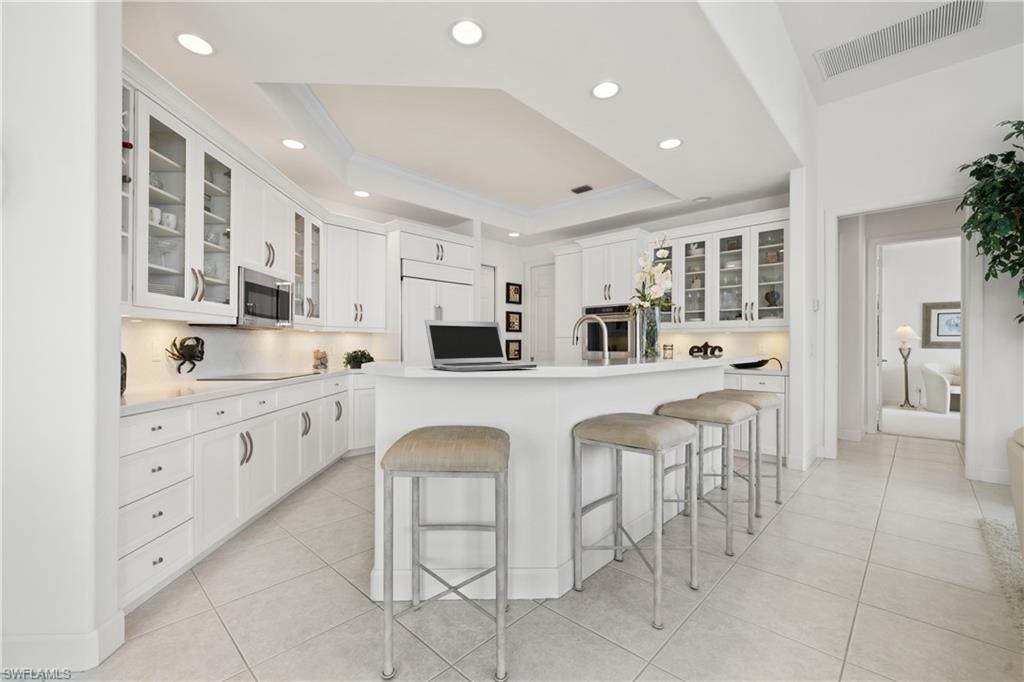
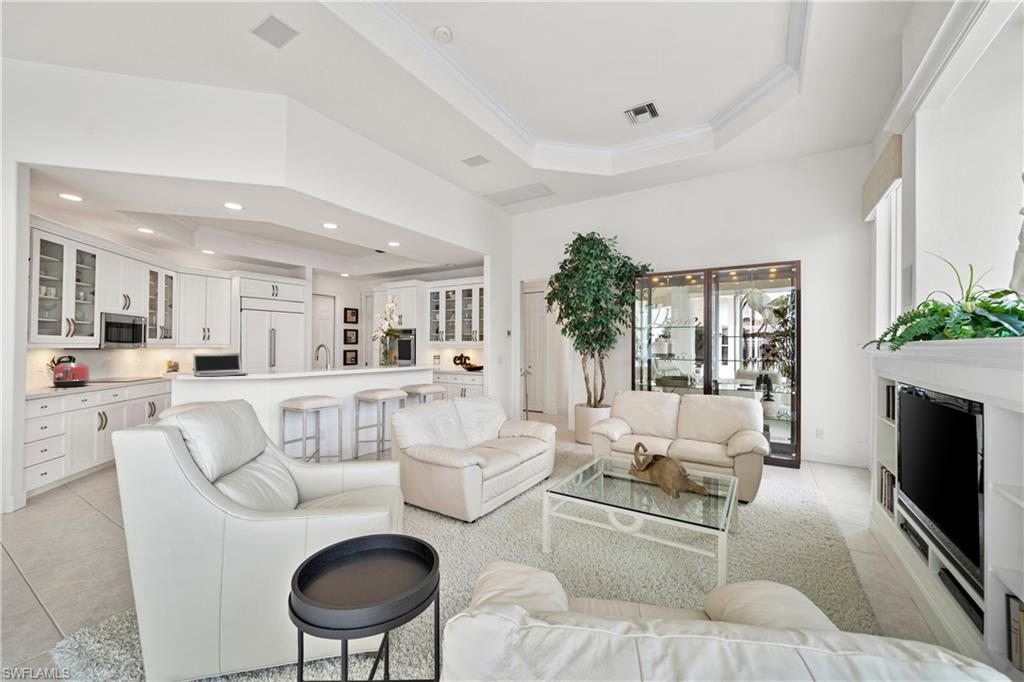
toaster: none [172,347,225,389] -> present [53,362,90,387]

